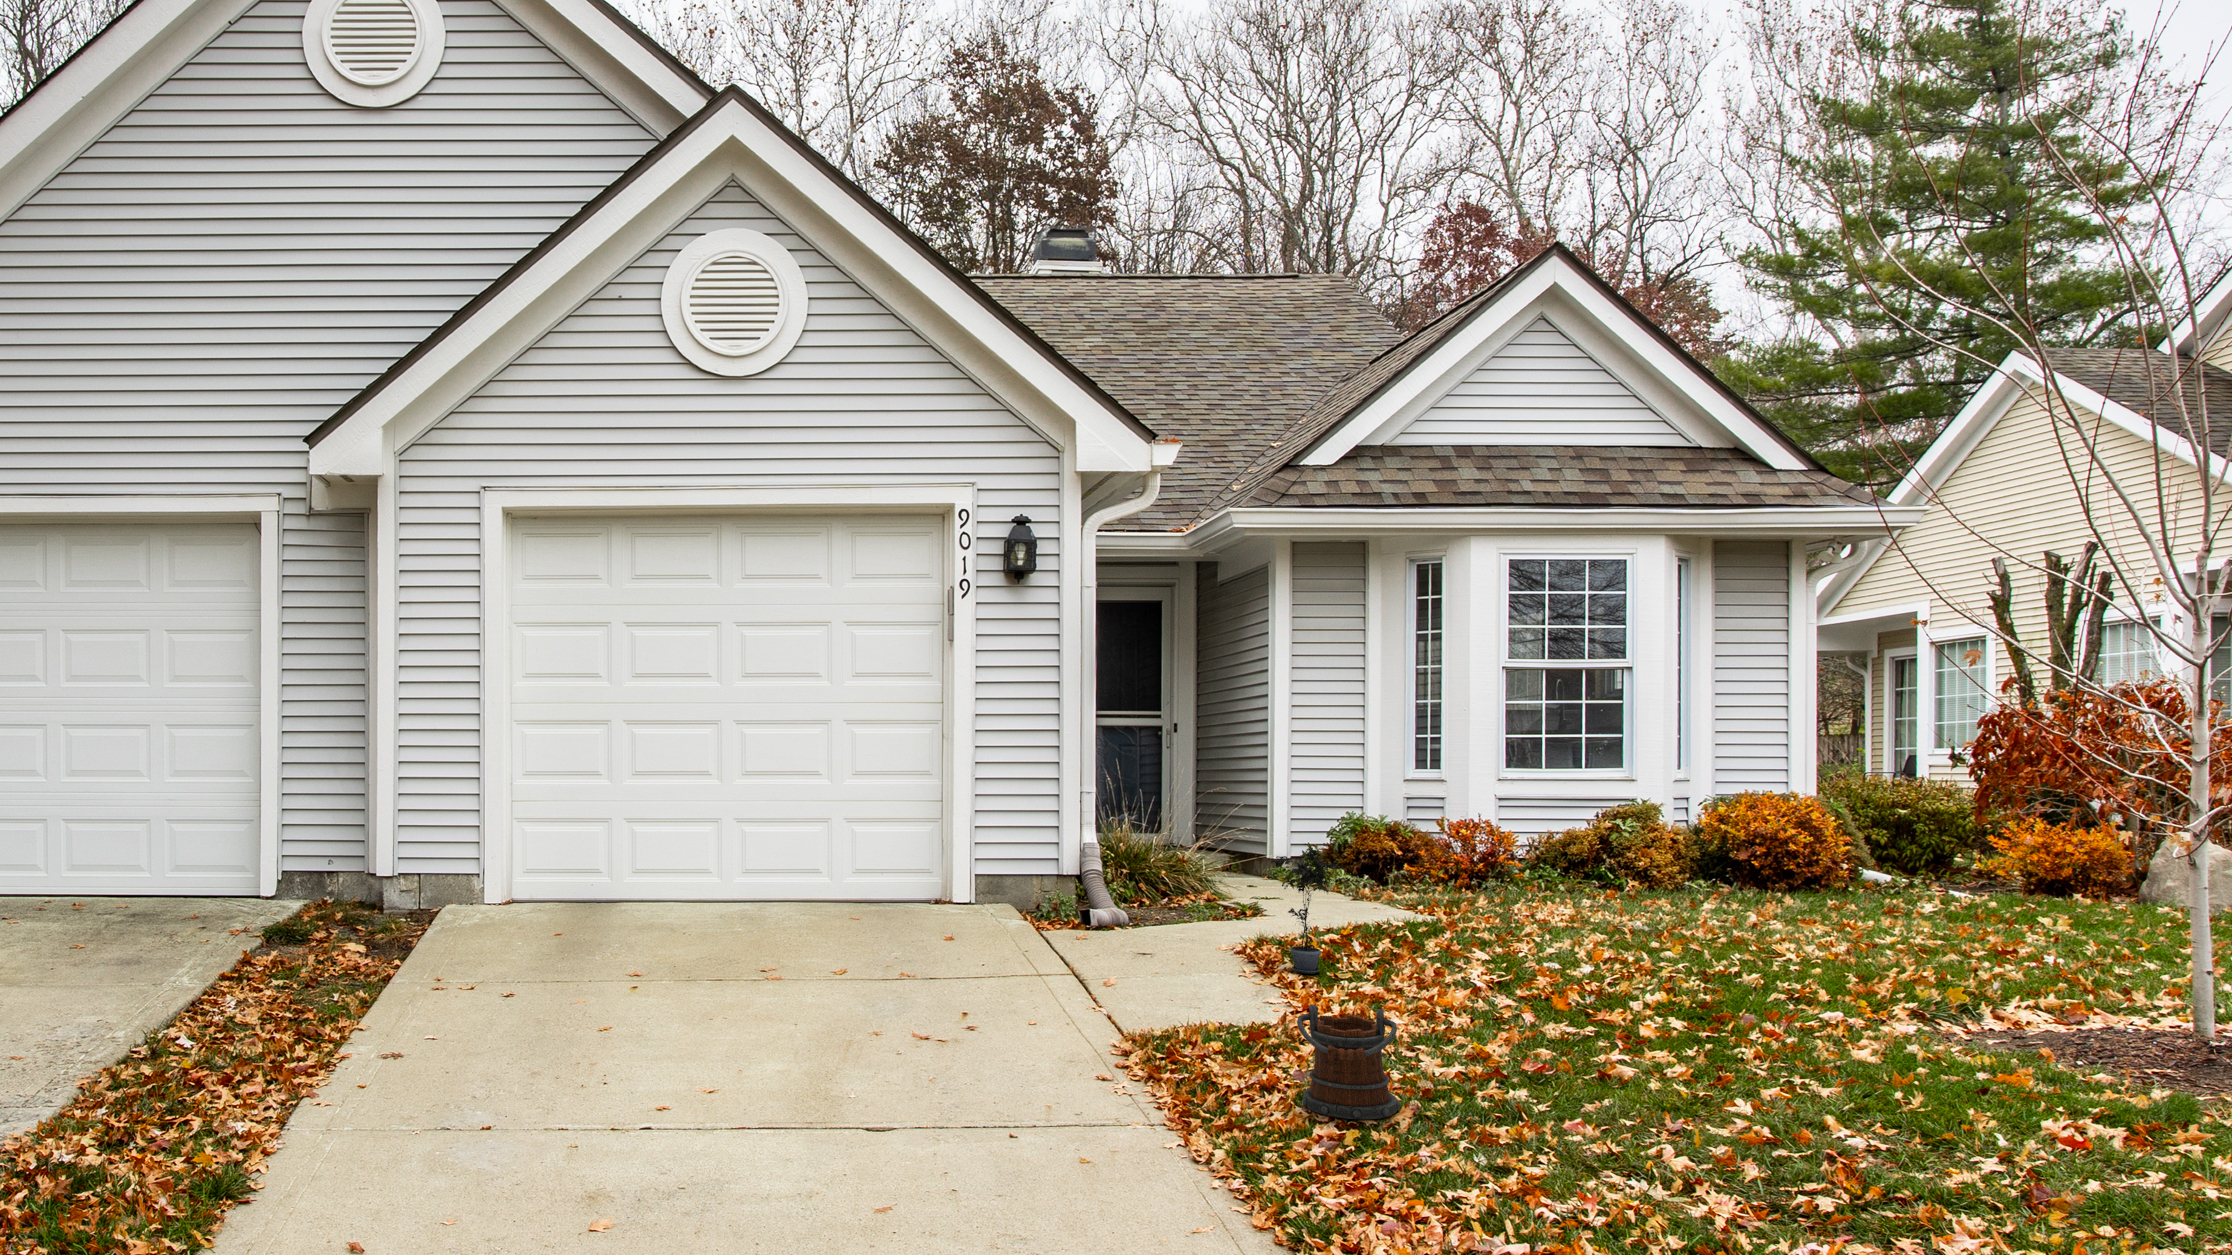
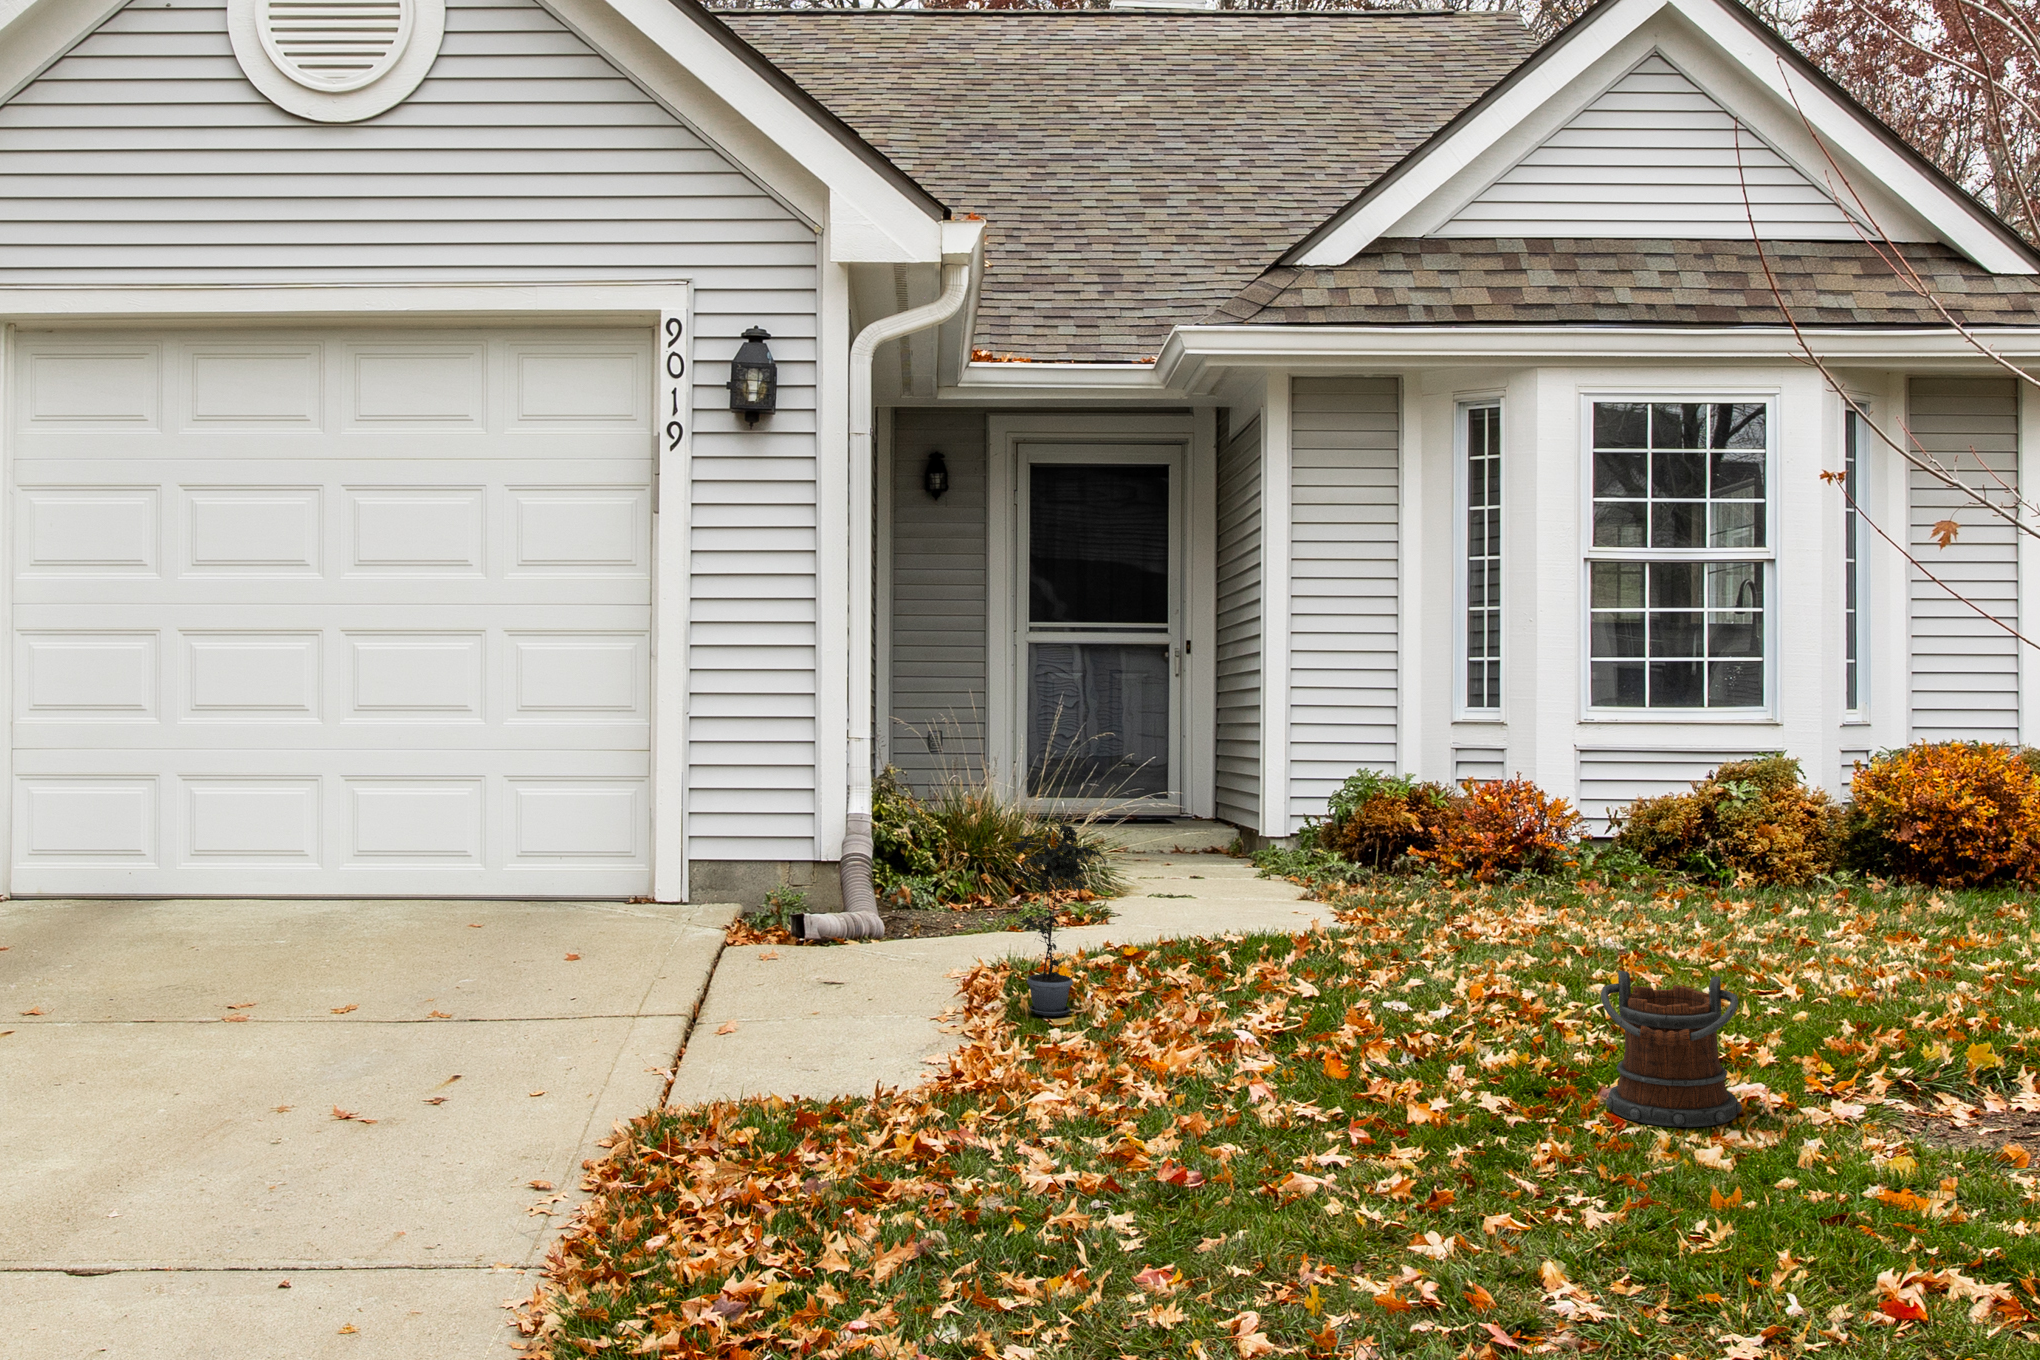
bucket: present [1297,1004,1401,1120] -> present [1601,971,1742,1127]

